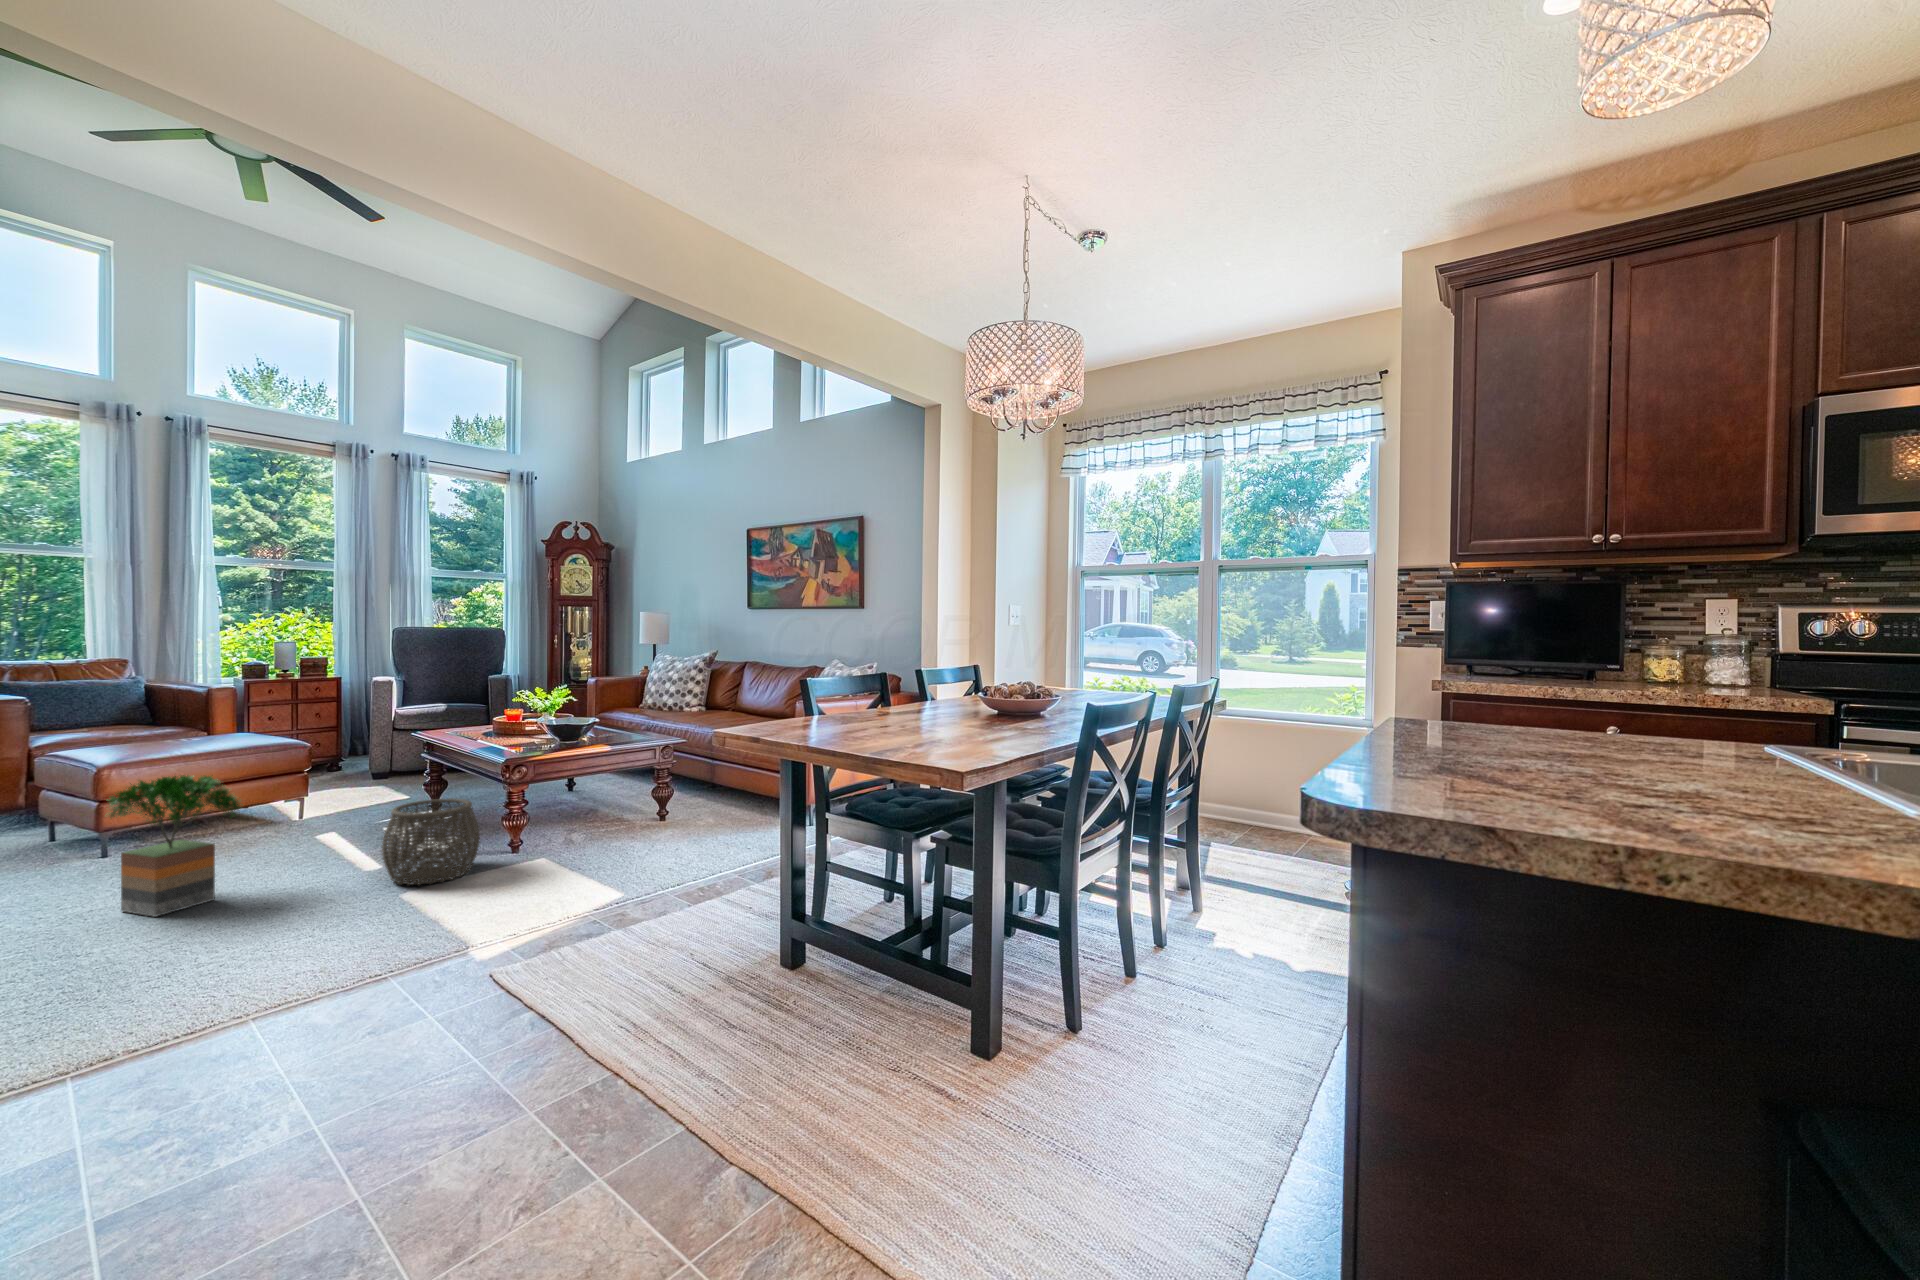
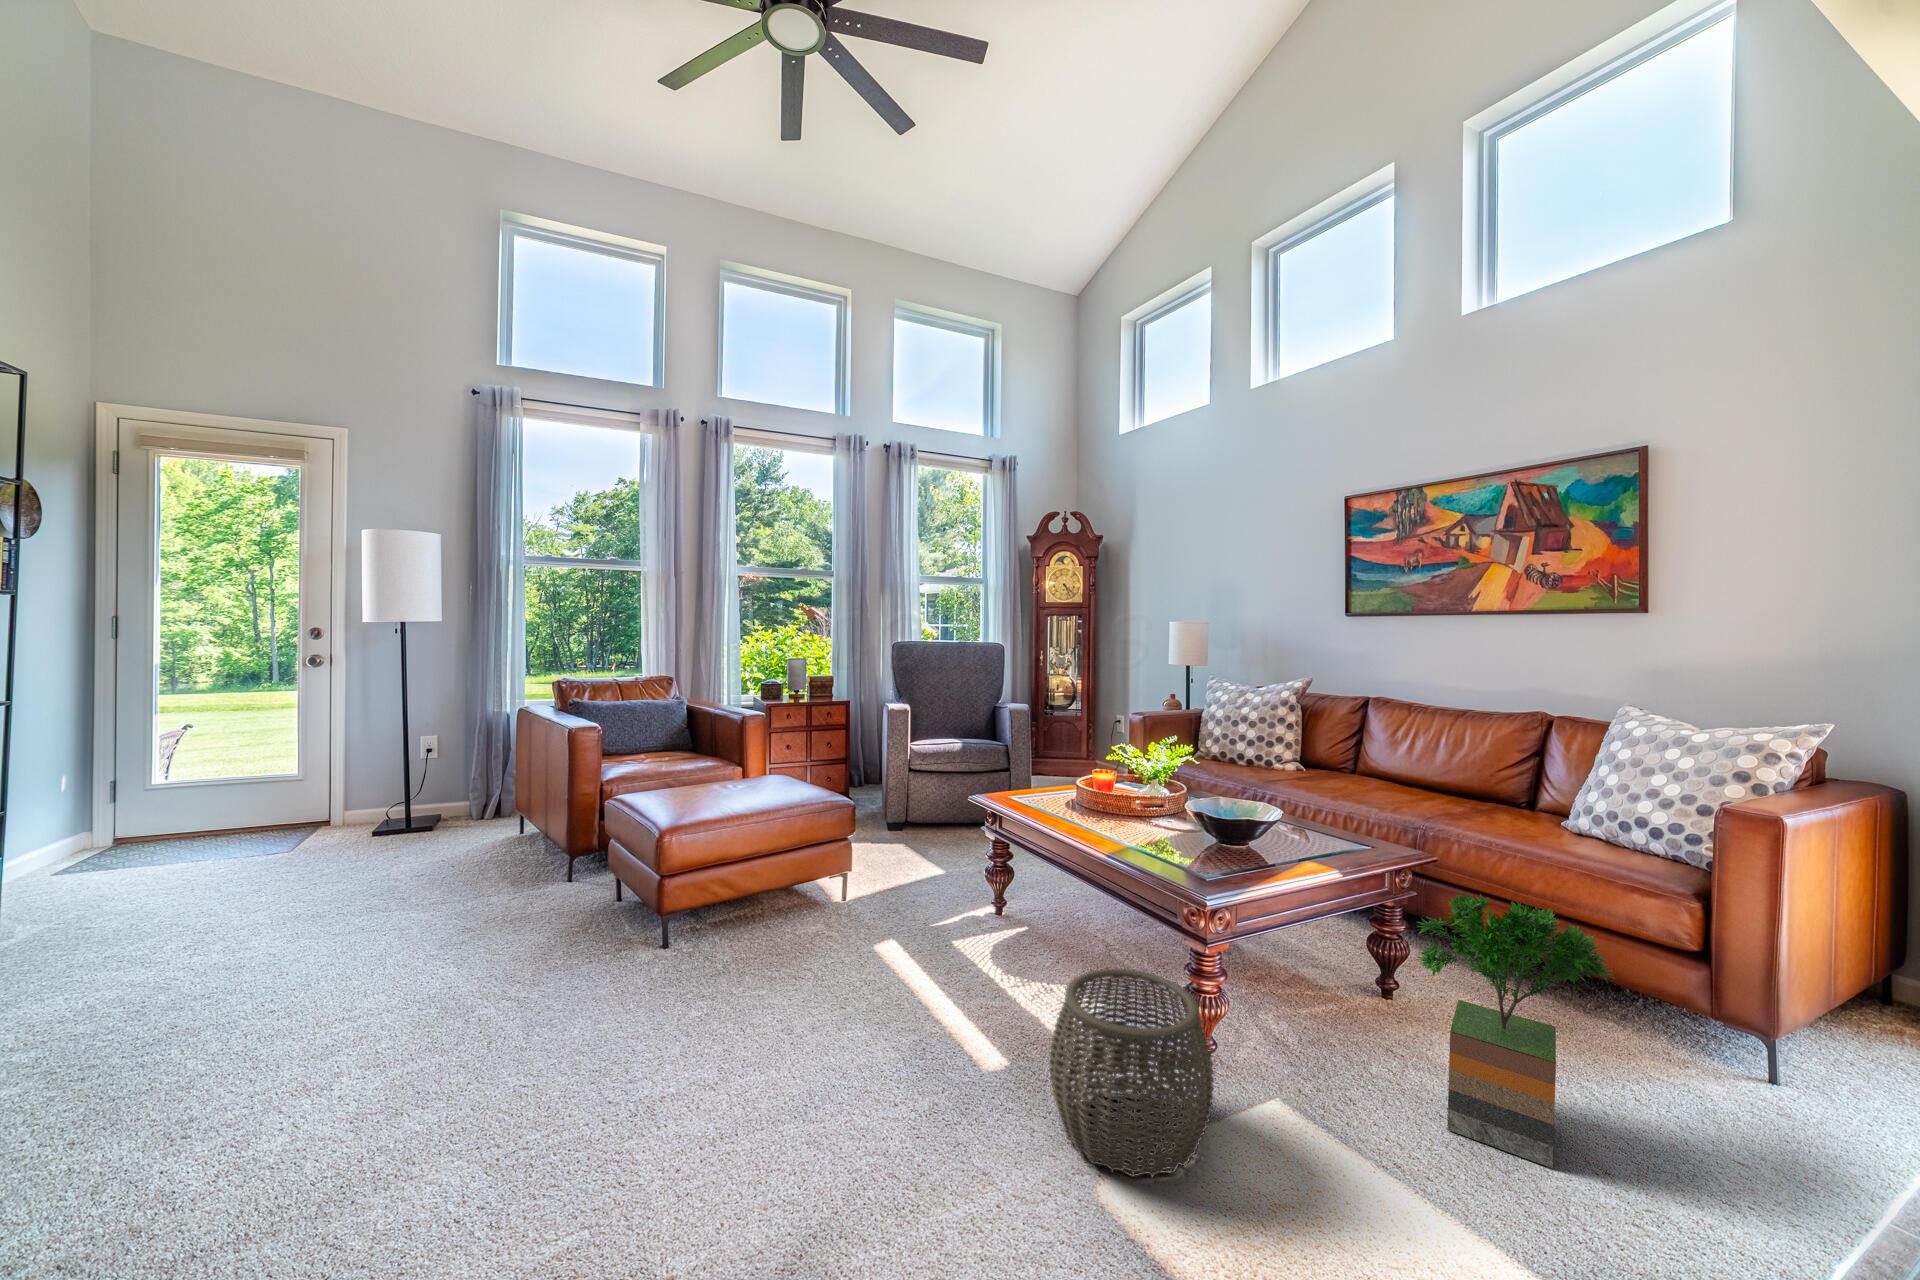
potted tree: present [108,775,242,917] -> present [1417,894,1614,1168]

